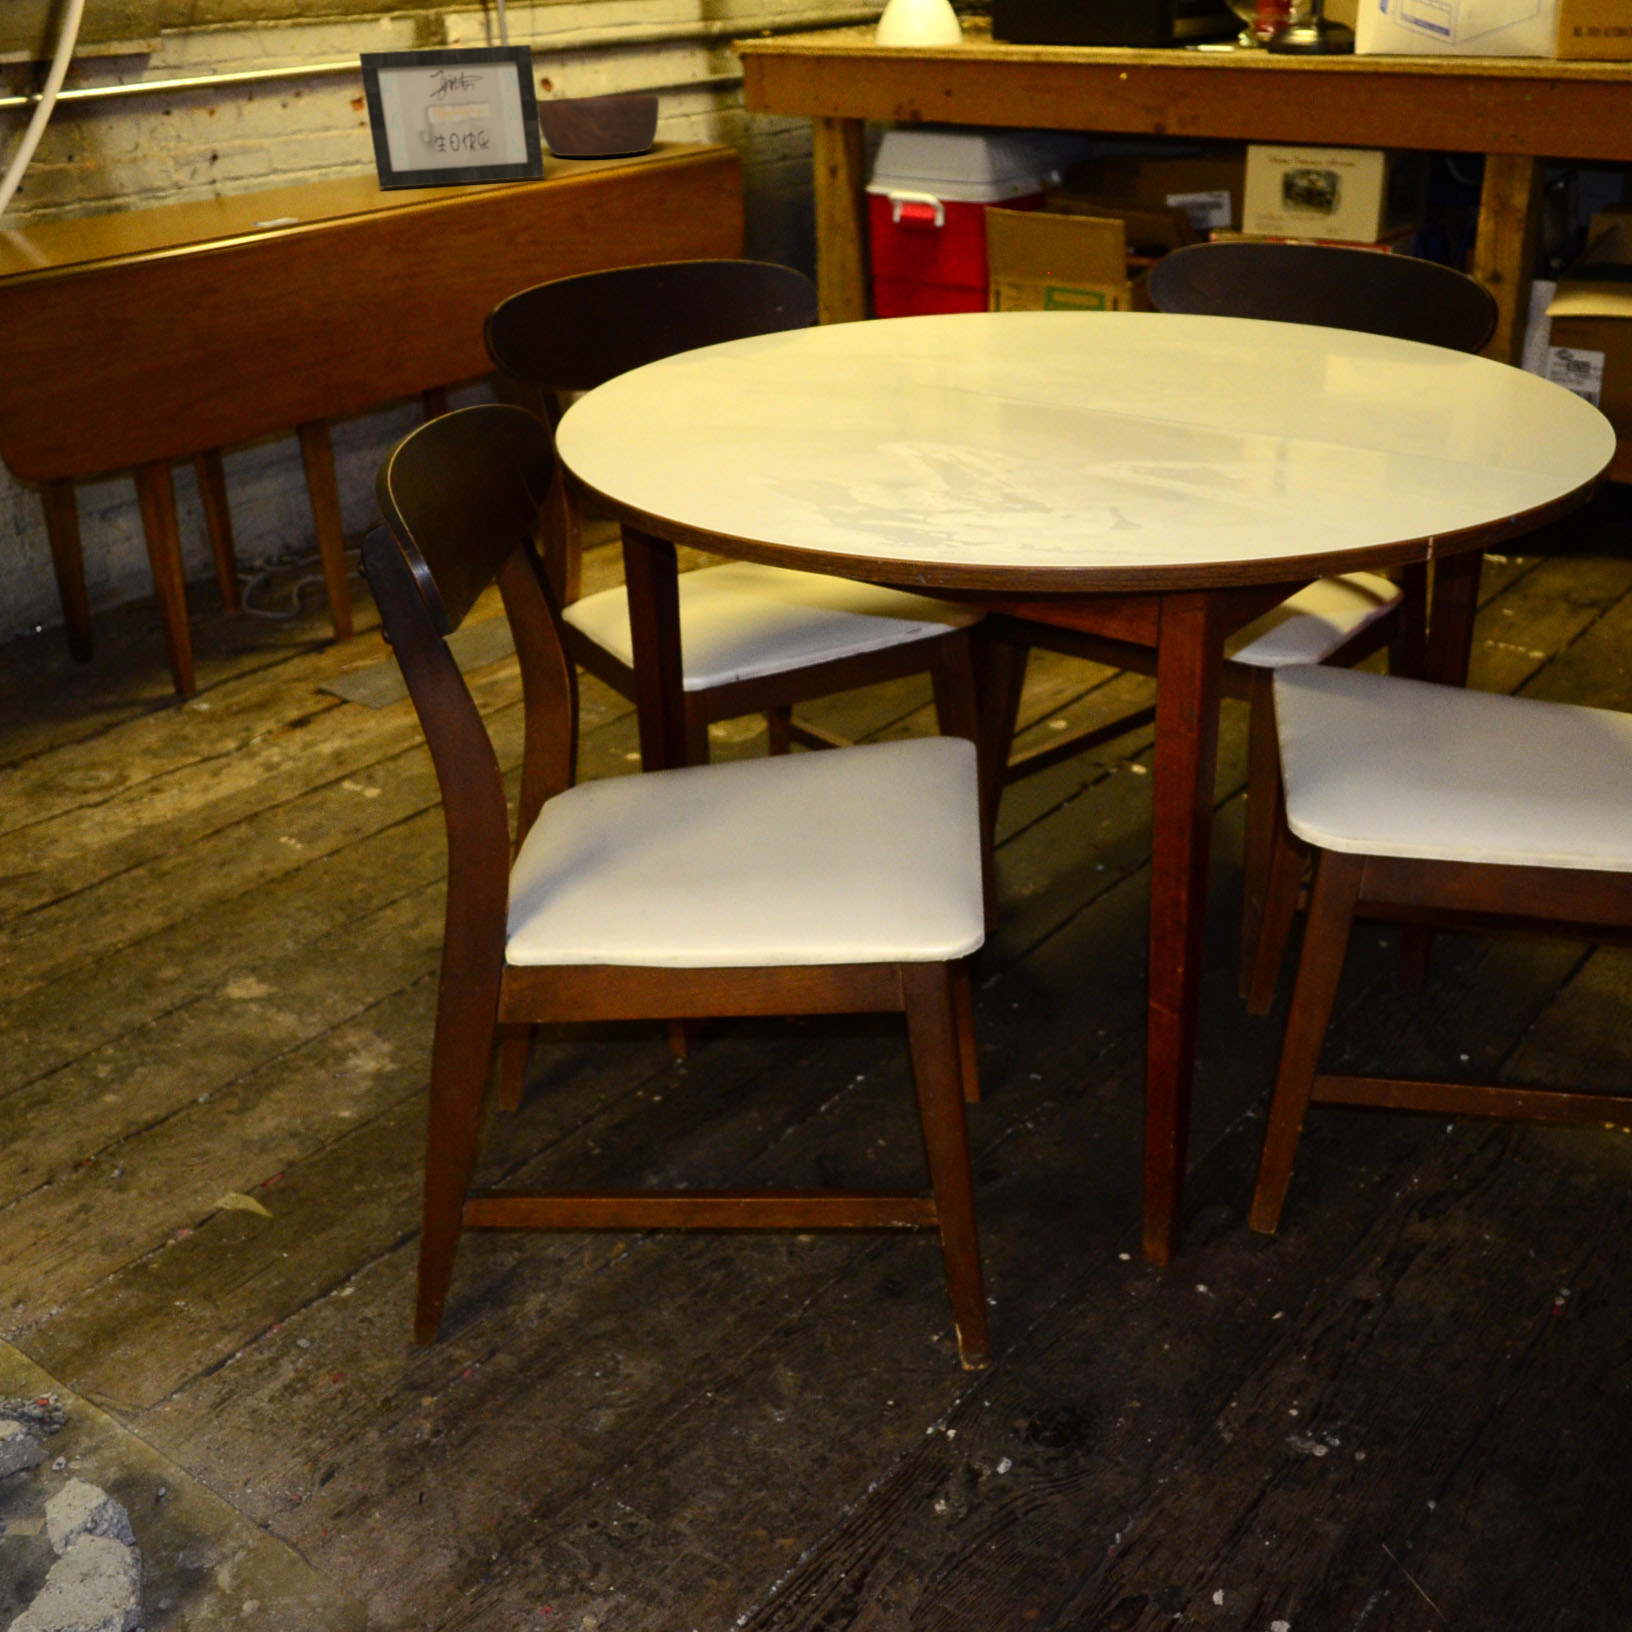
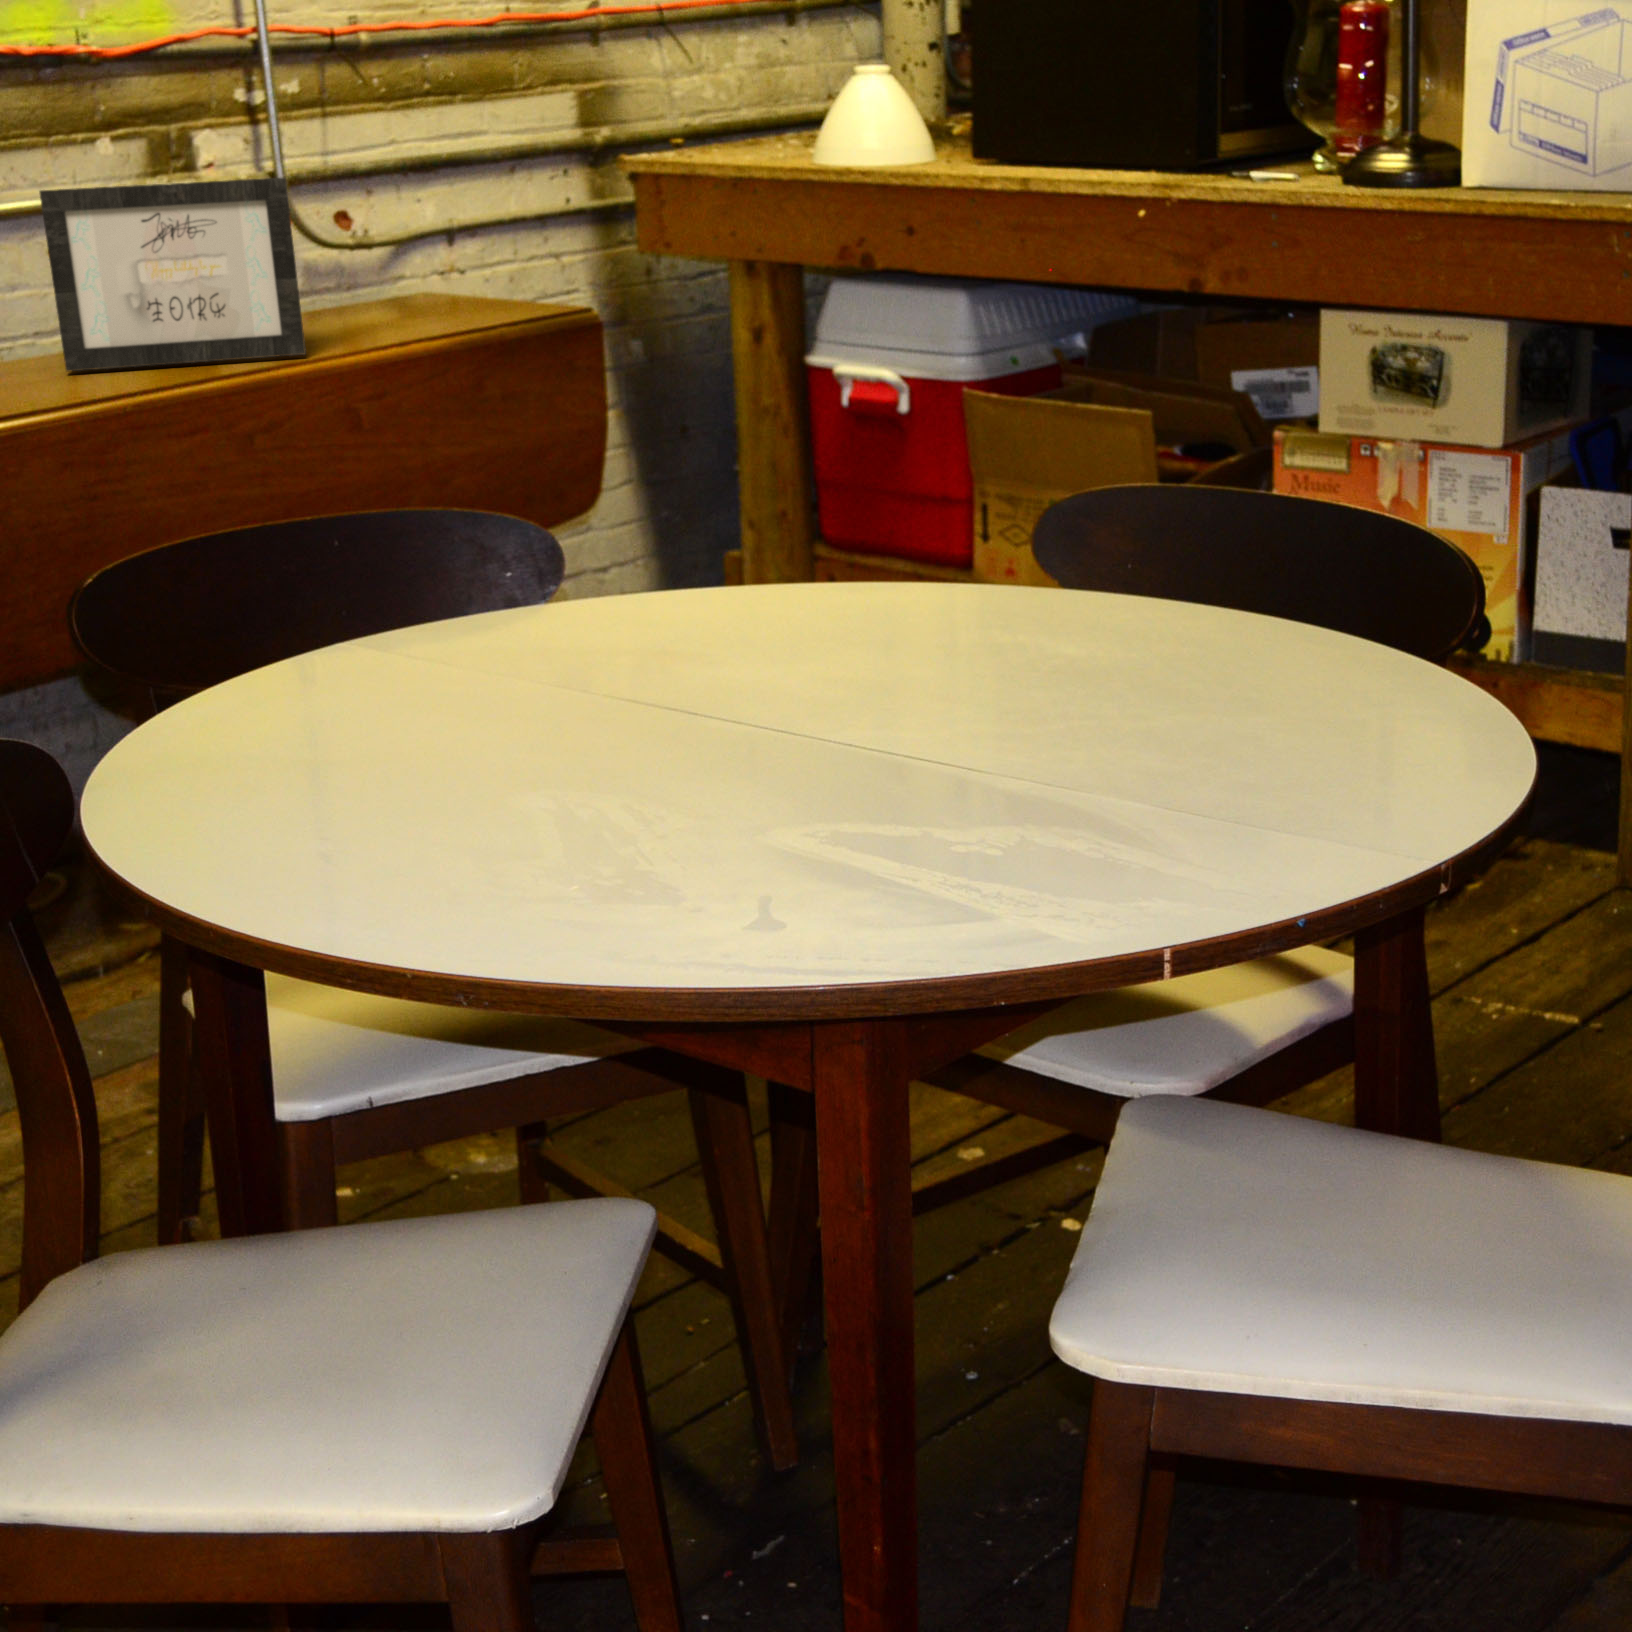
wooden bowl: present [537,95,659,156] -> none [318,236,492,320]

